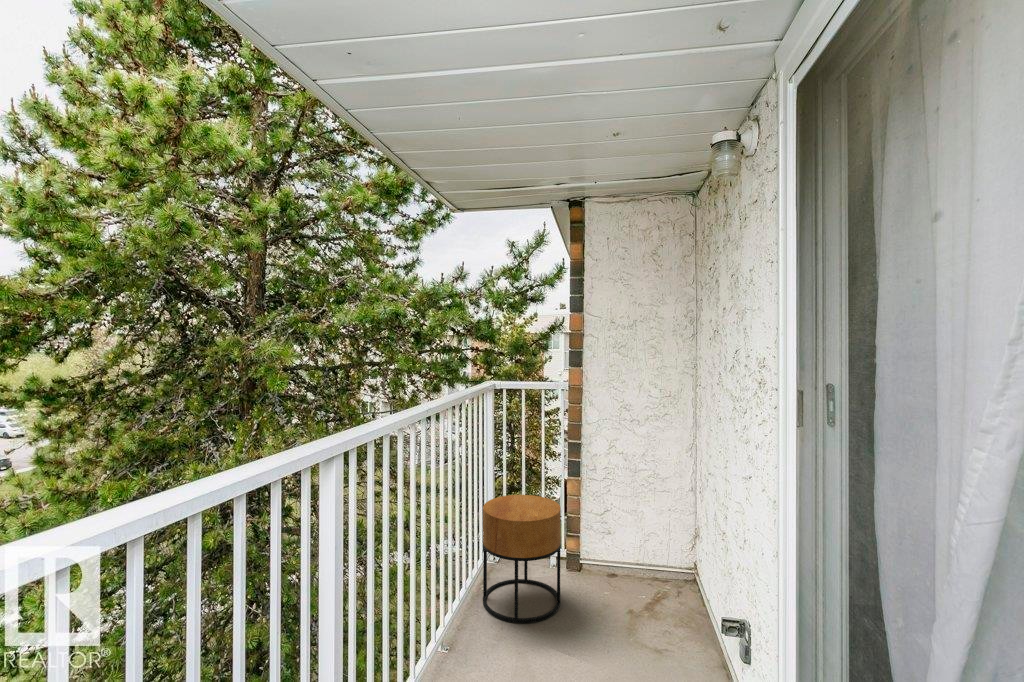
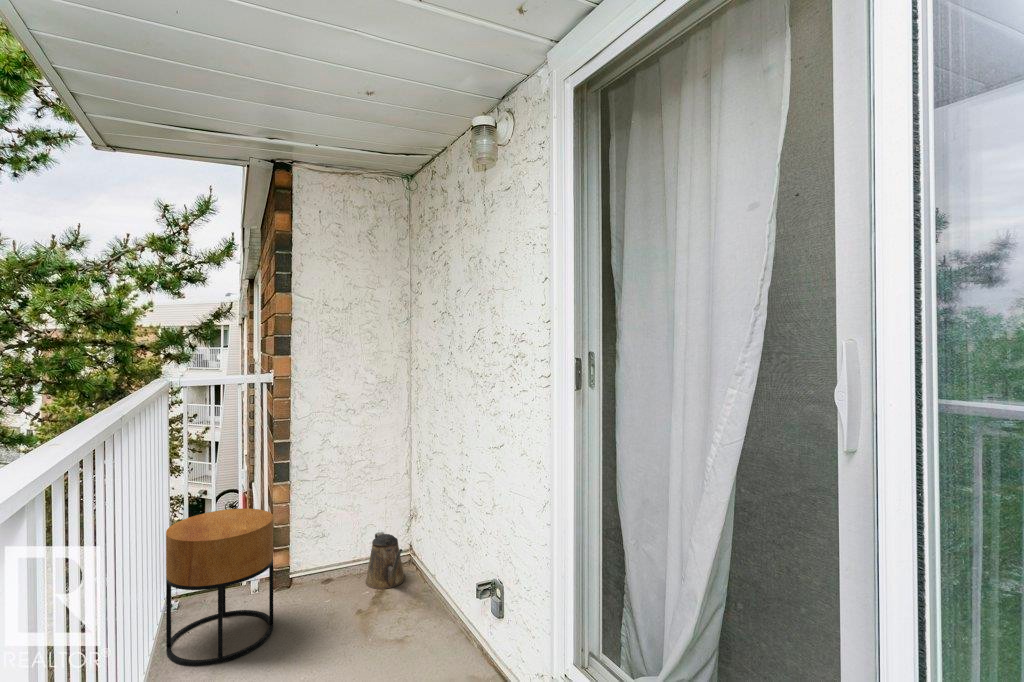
watering can: none [645,542,685,600] -> present [366,532,405,589]

